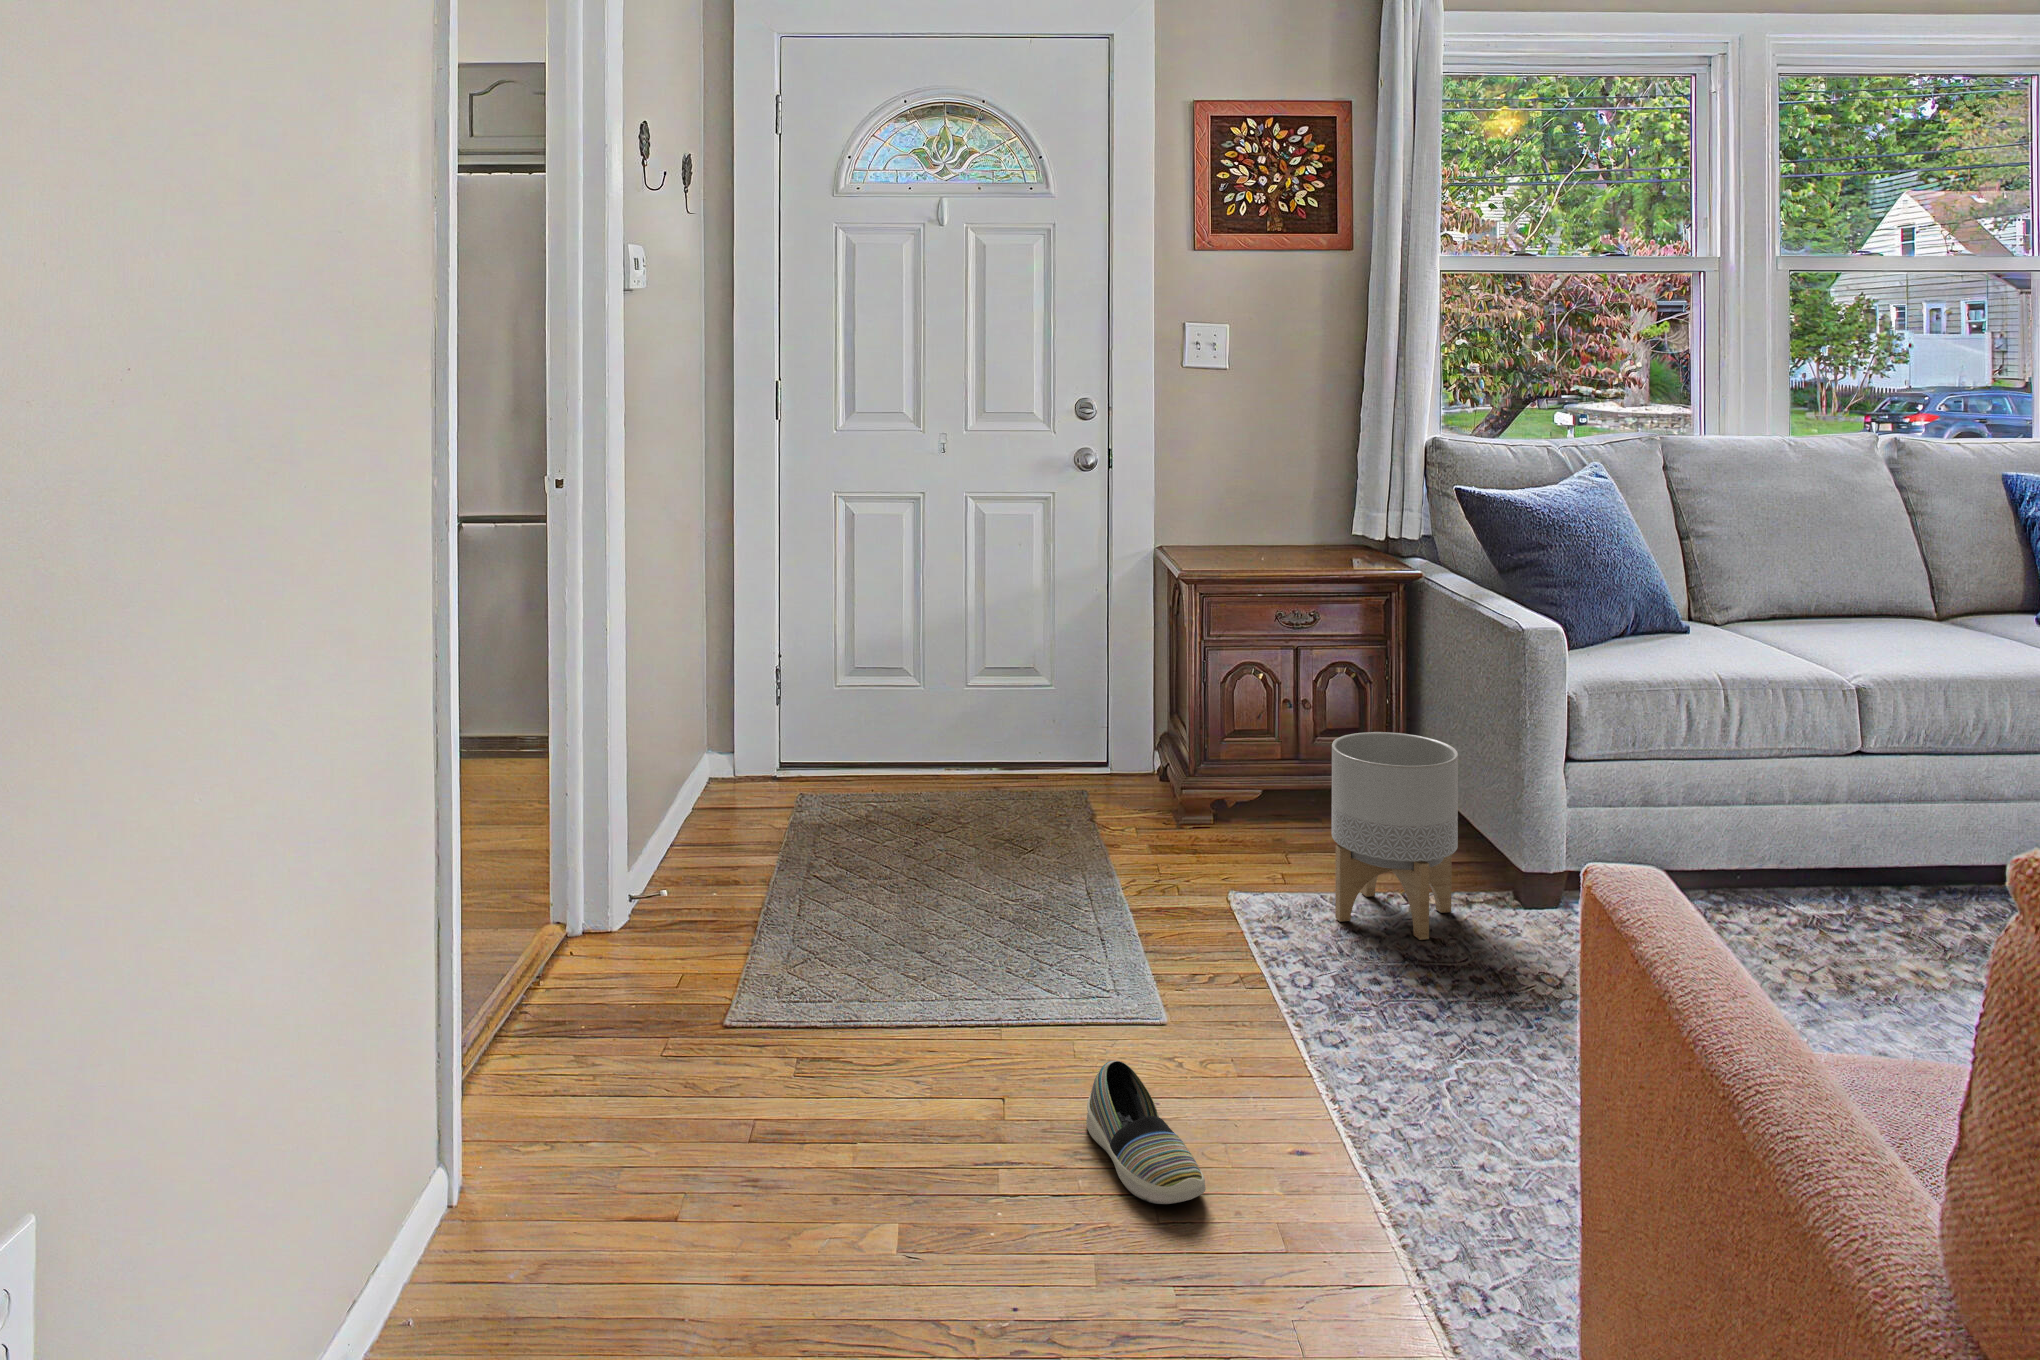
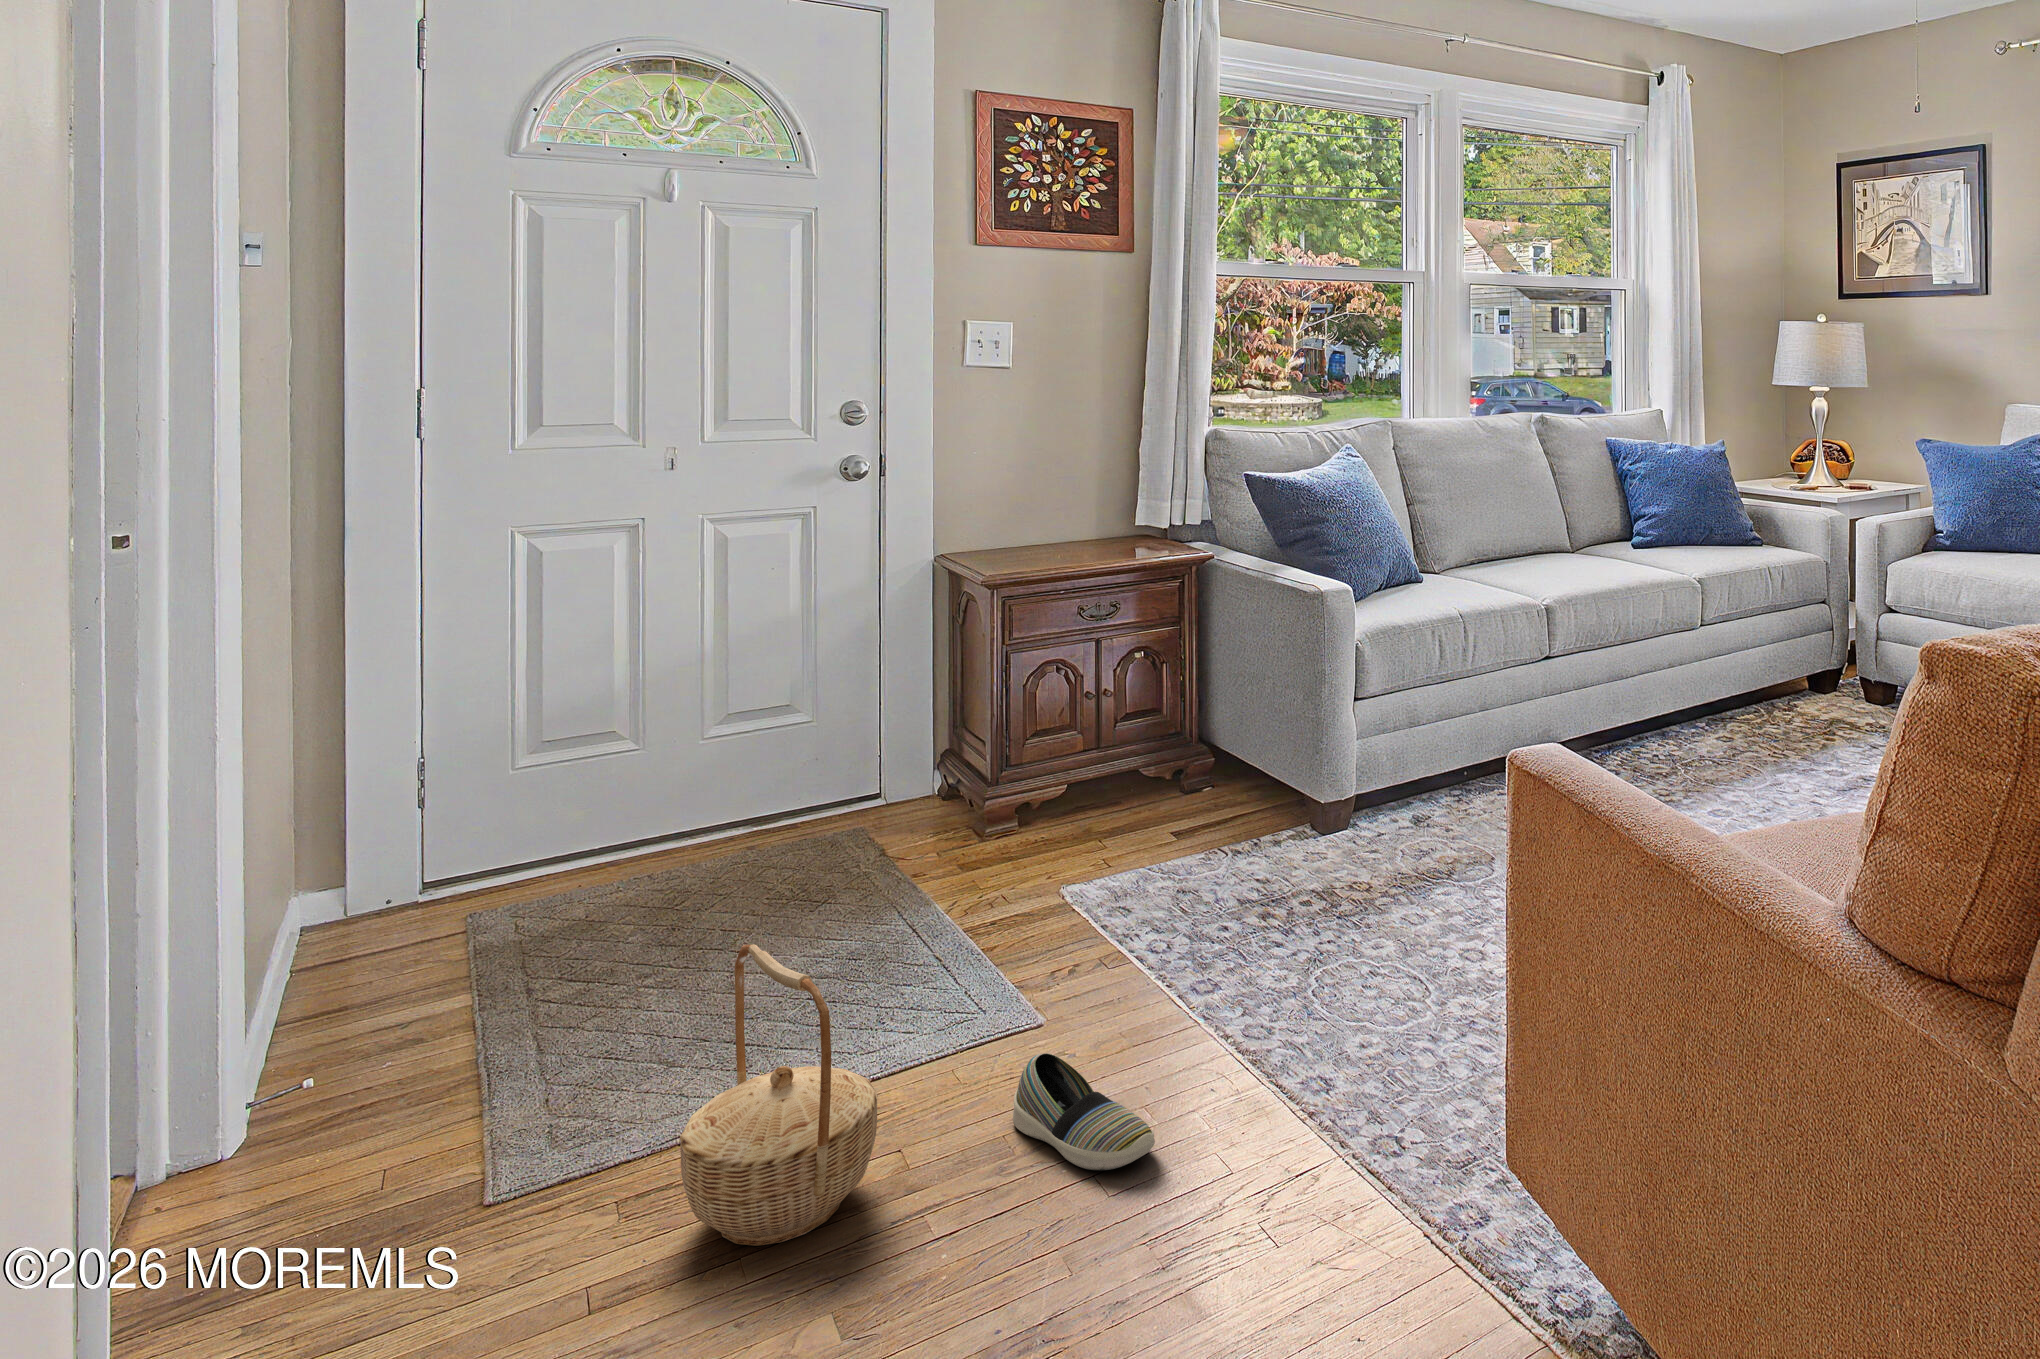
planter: present [1332,732,1458,940] -> none [1161,701,1273,882]
basket: none [787,881,950,1165] -> present [680,945,878,1246]

